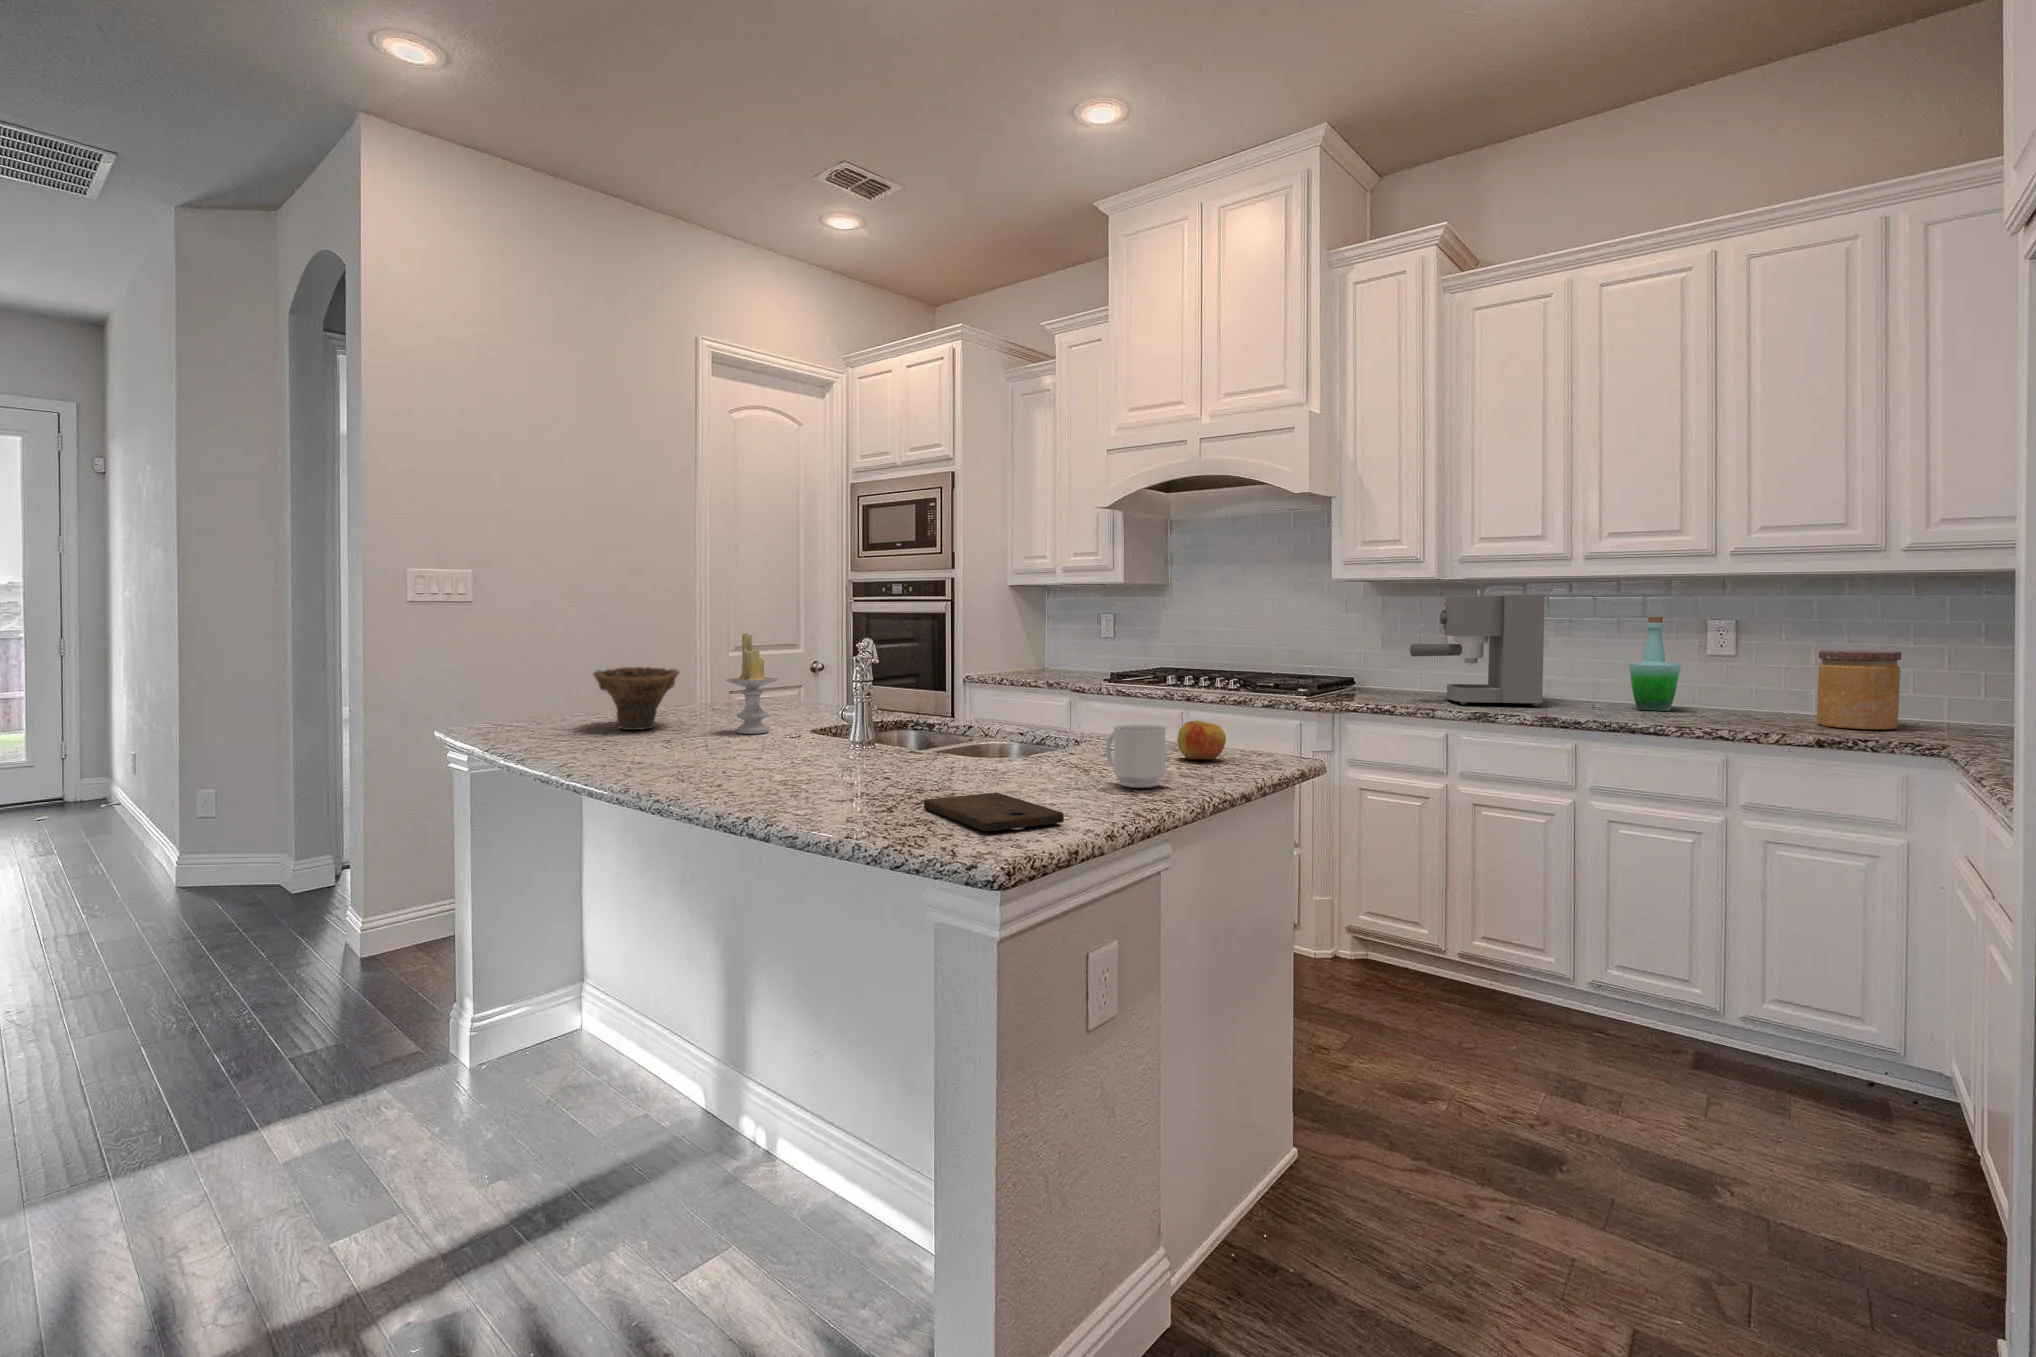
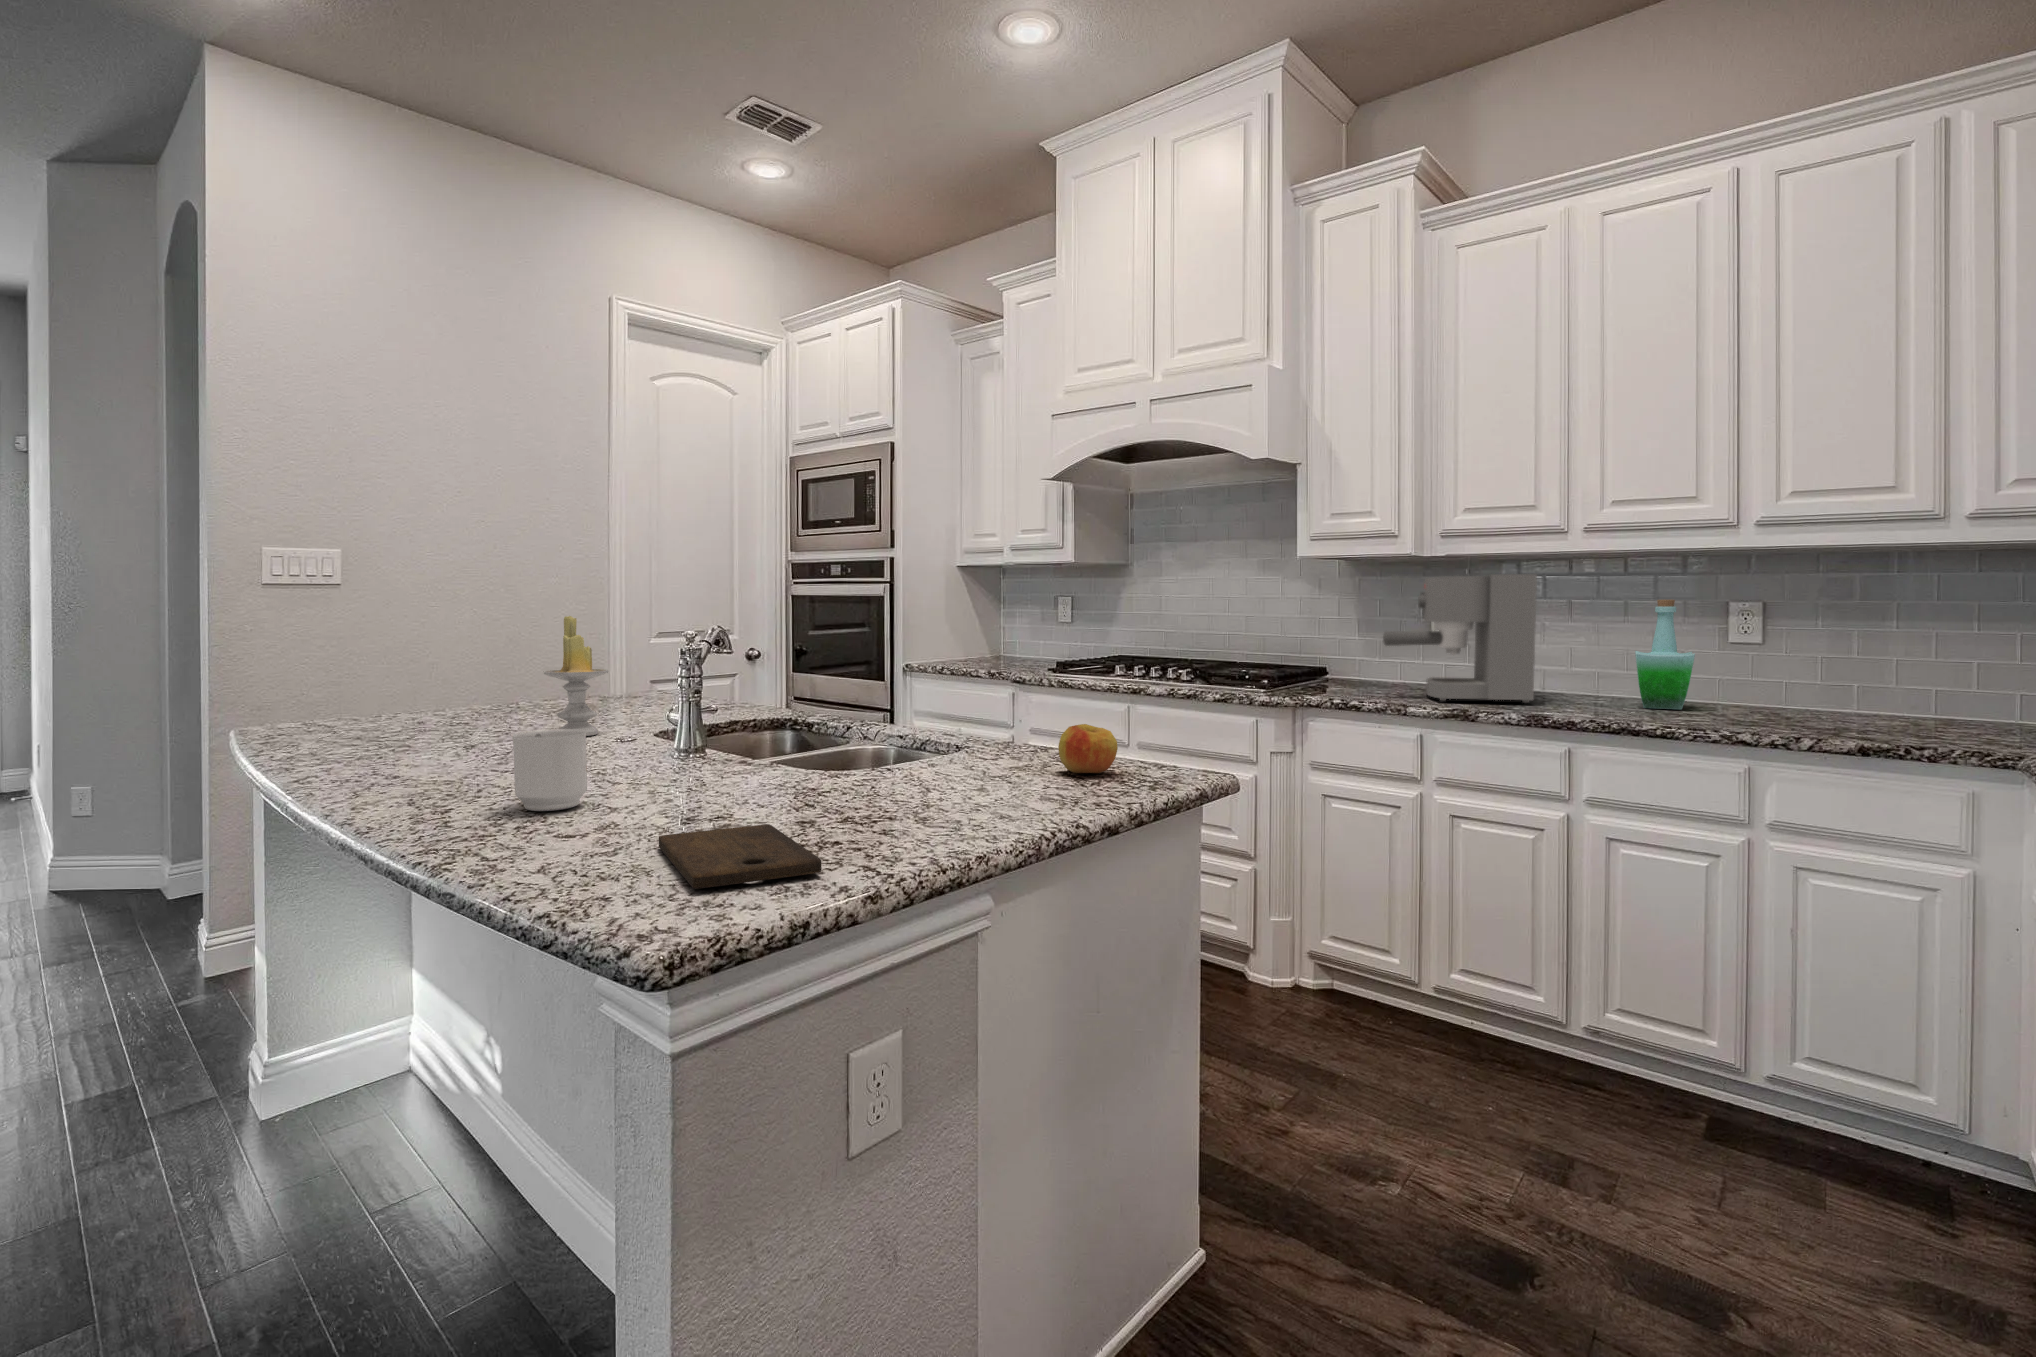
jar: present [1817,650,1901,729] -> none [1856,638,1960,734]
bowl: present [593,667,680,730] -> none [388,657,503,732]
mug: present [1106,725,1166,788] -> present [511,729,587,811]

